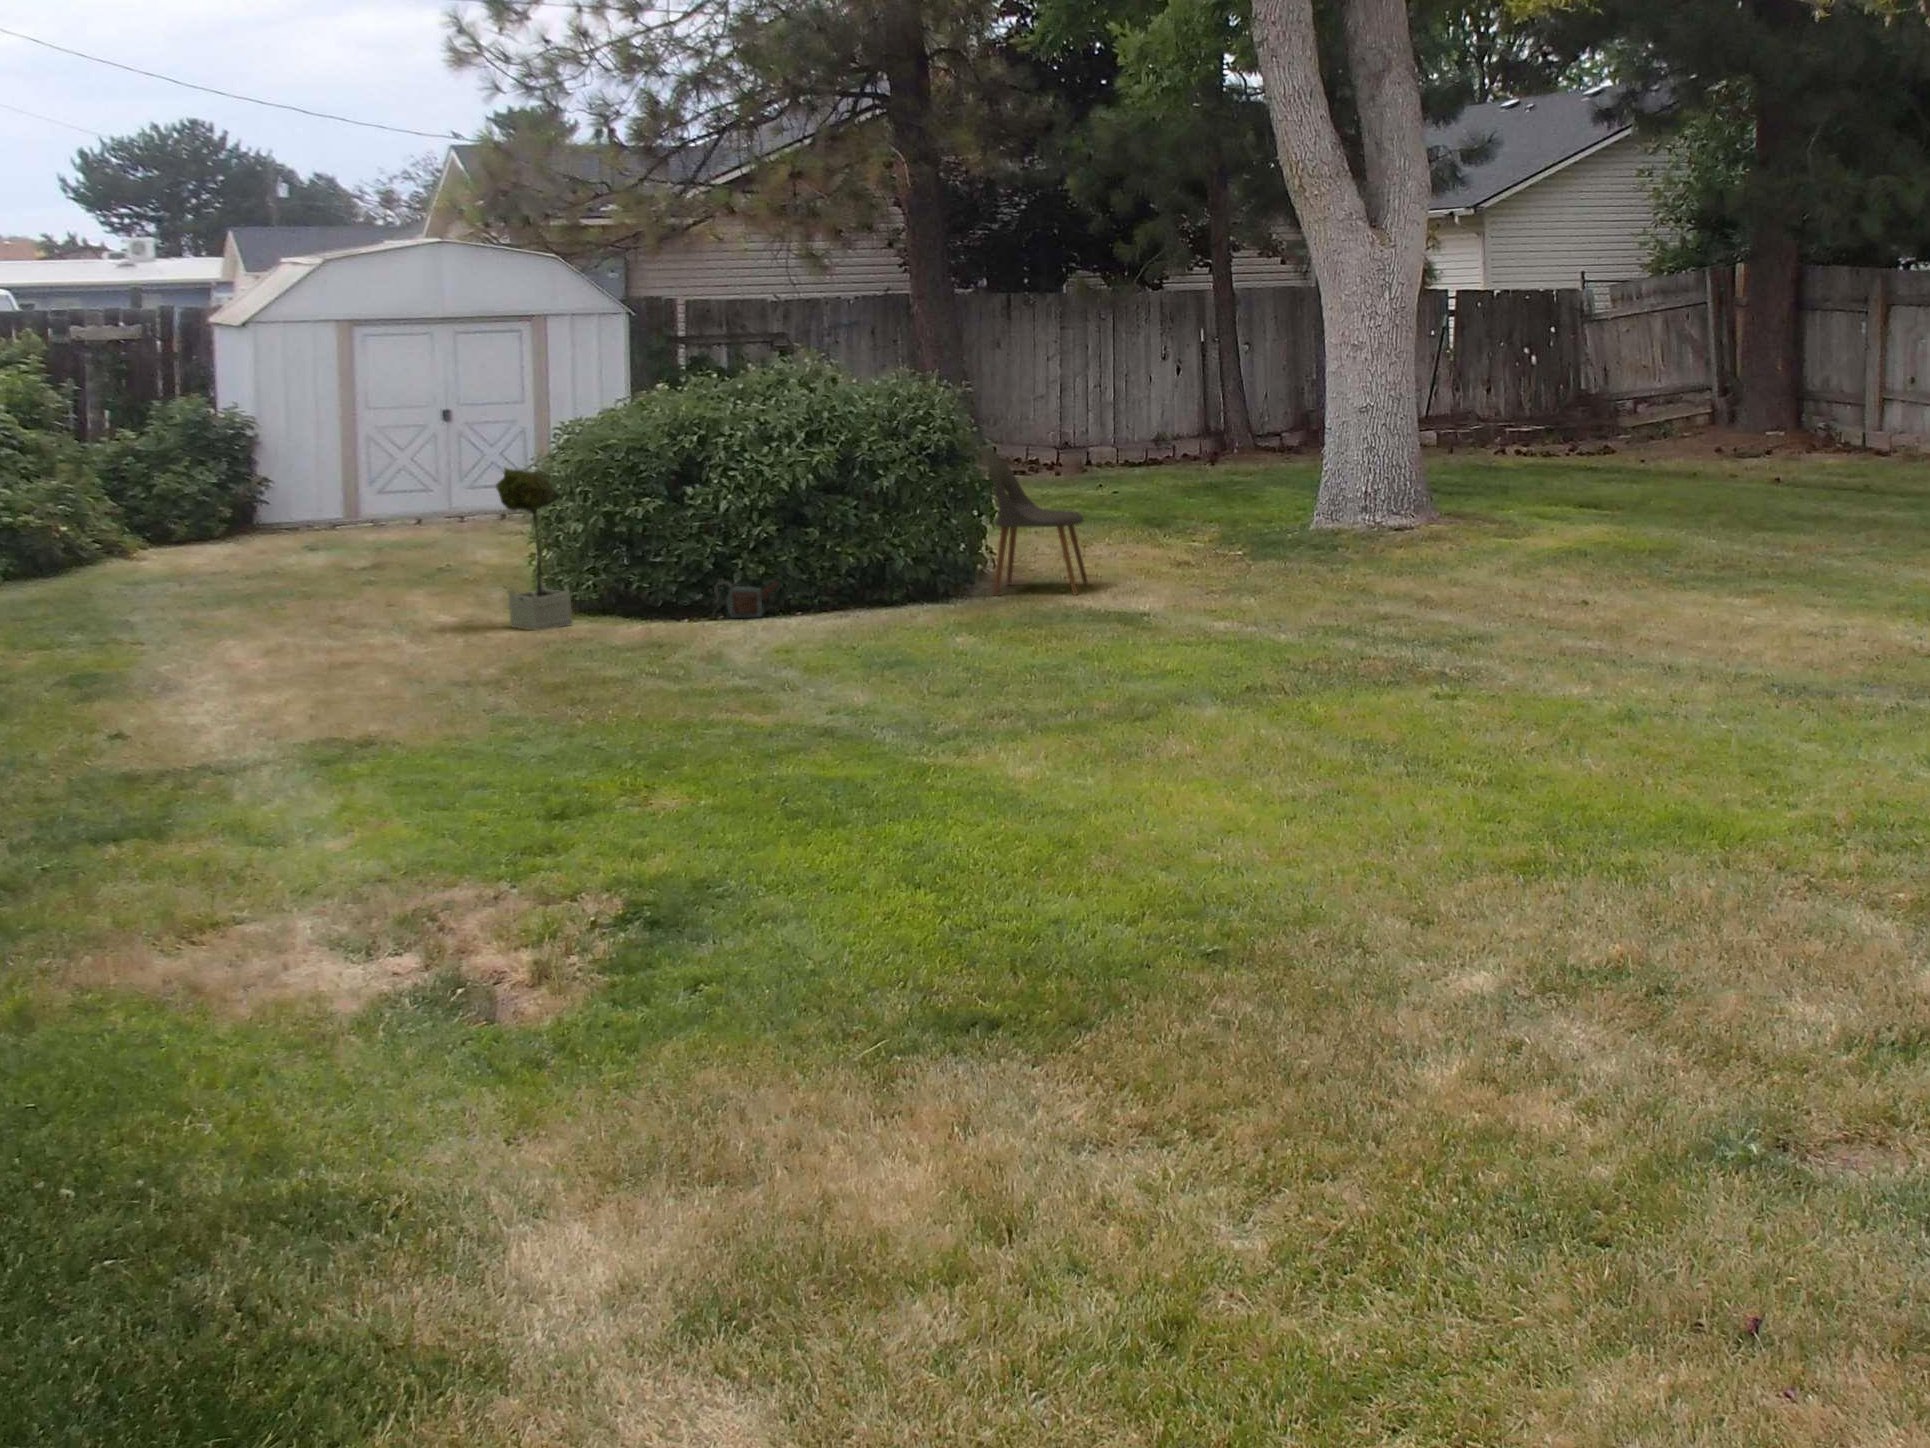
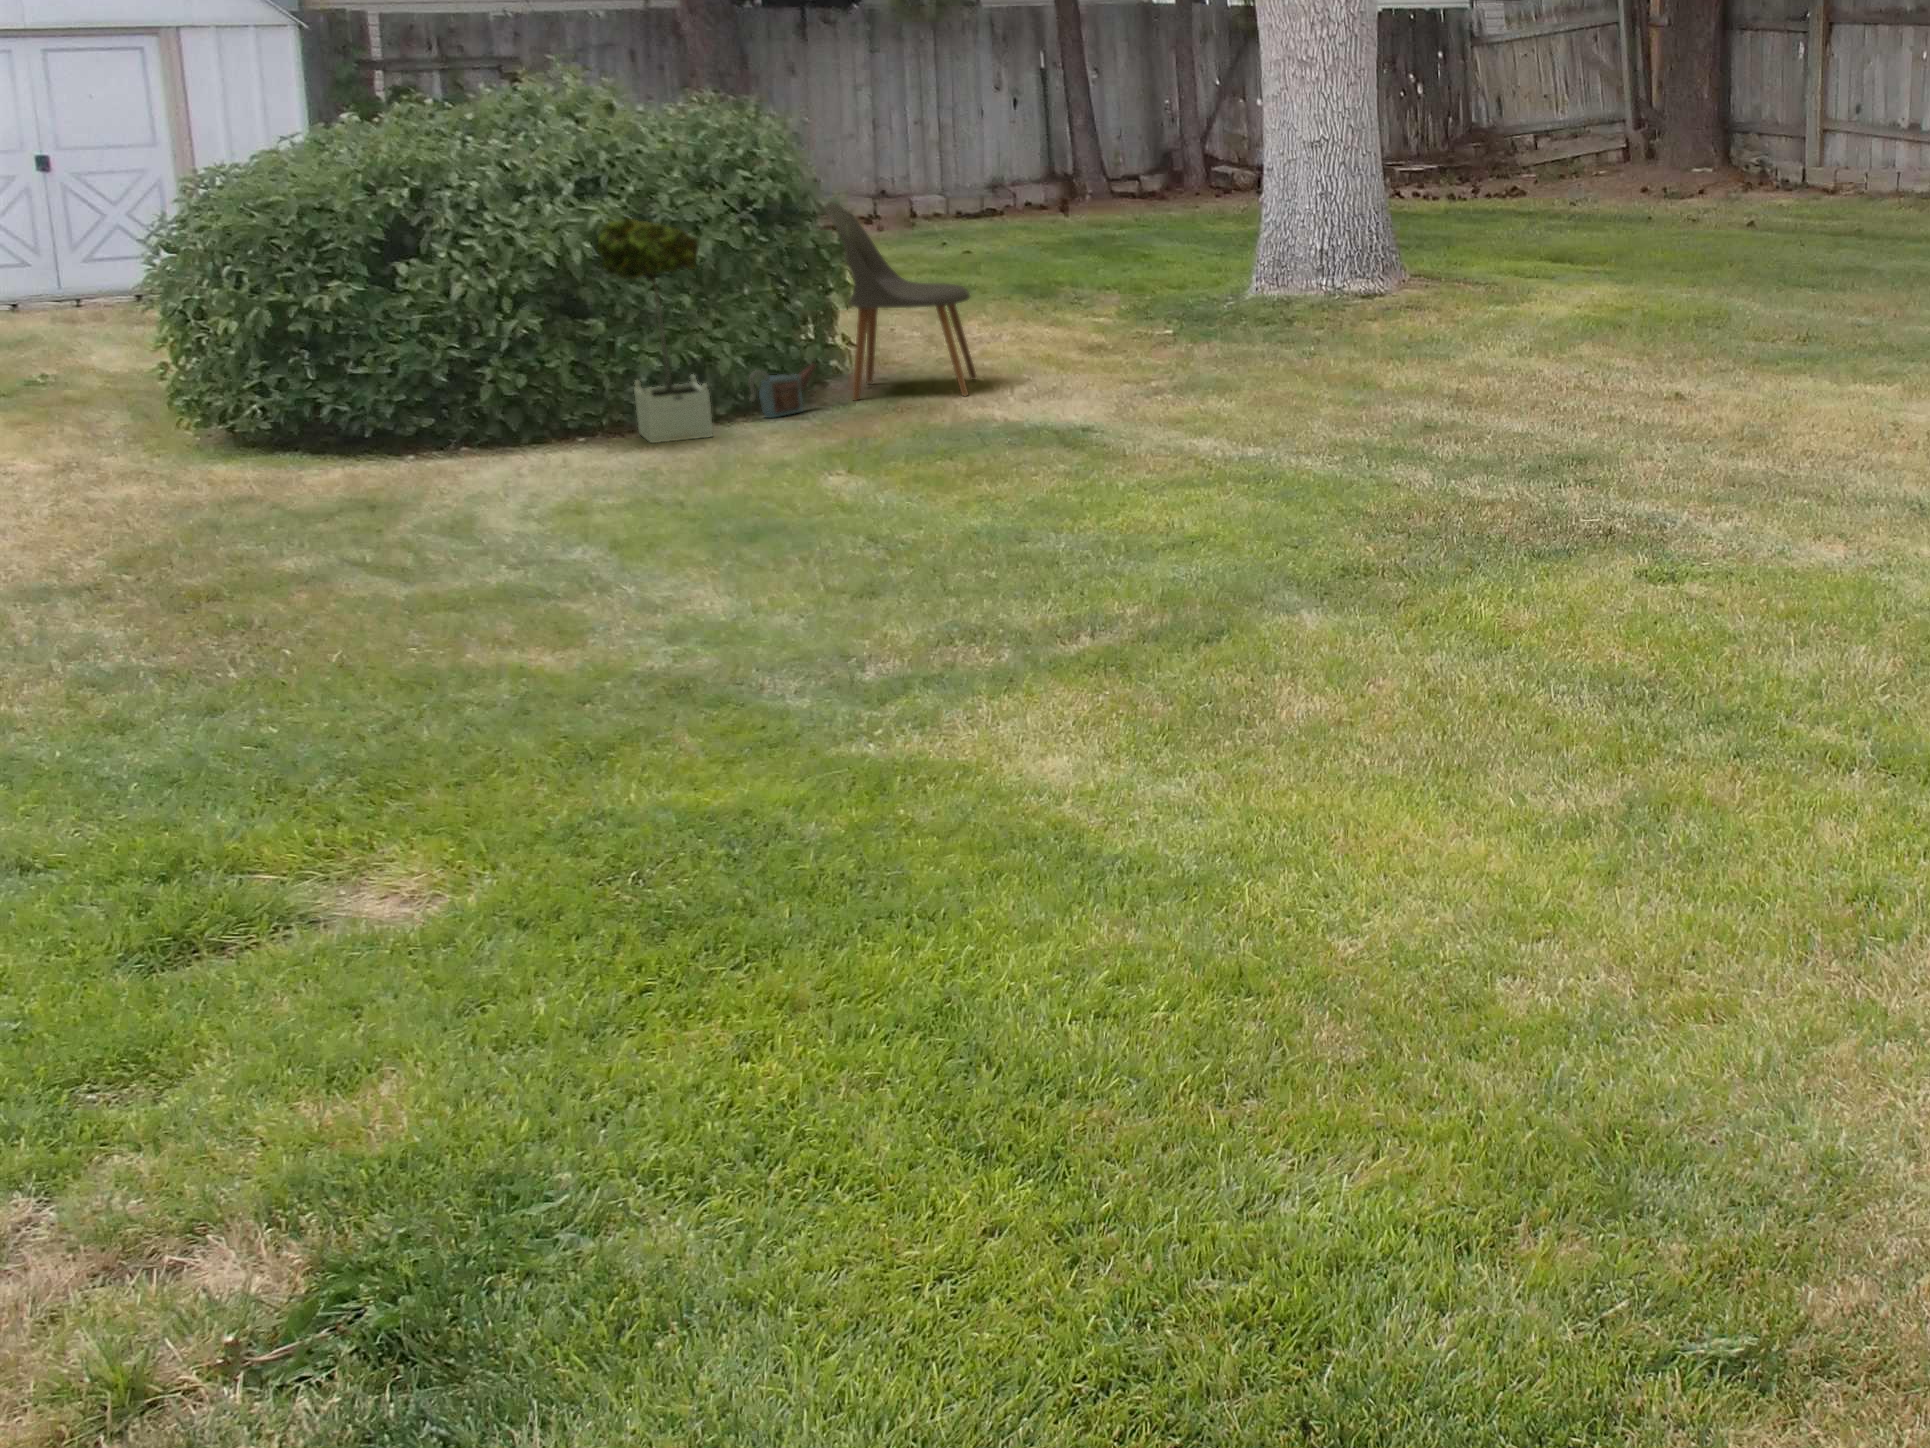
potted tree: present [496,468,573,630] -> present [596,217,713,443]
watering can: present [714,581,780,618] -> present [748,362,815,418]

